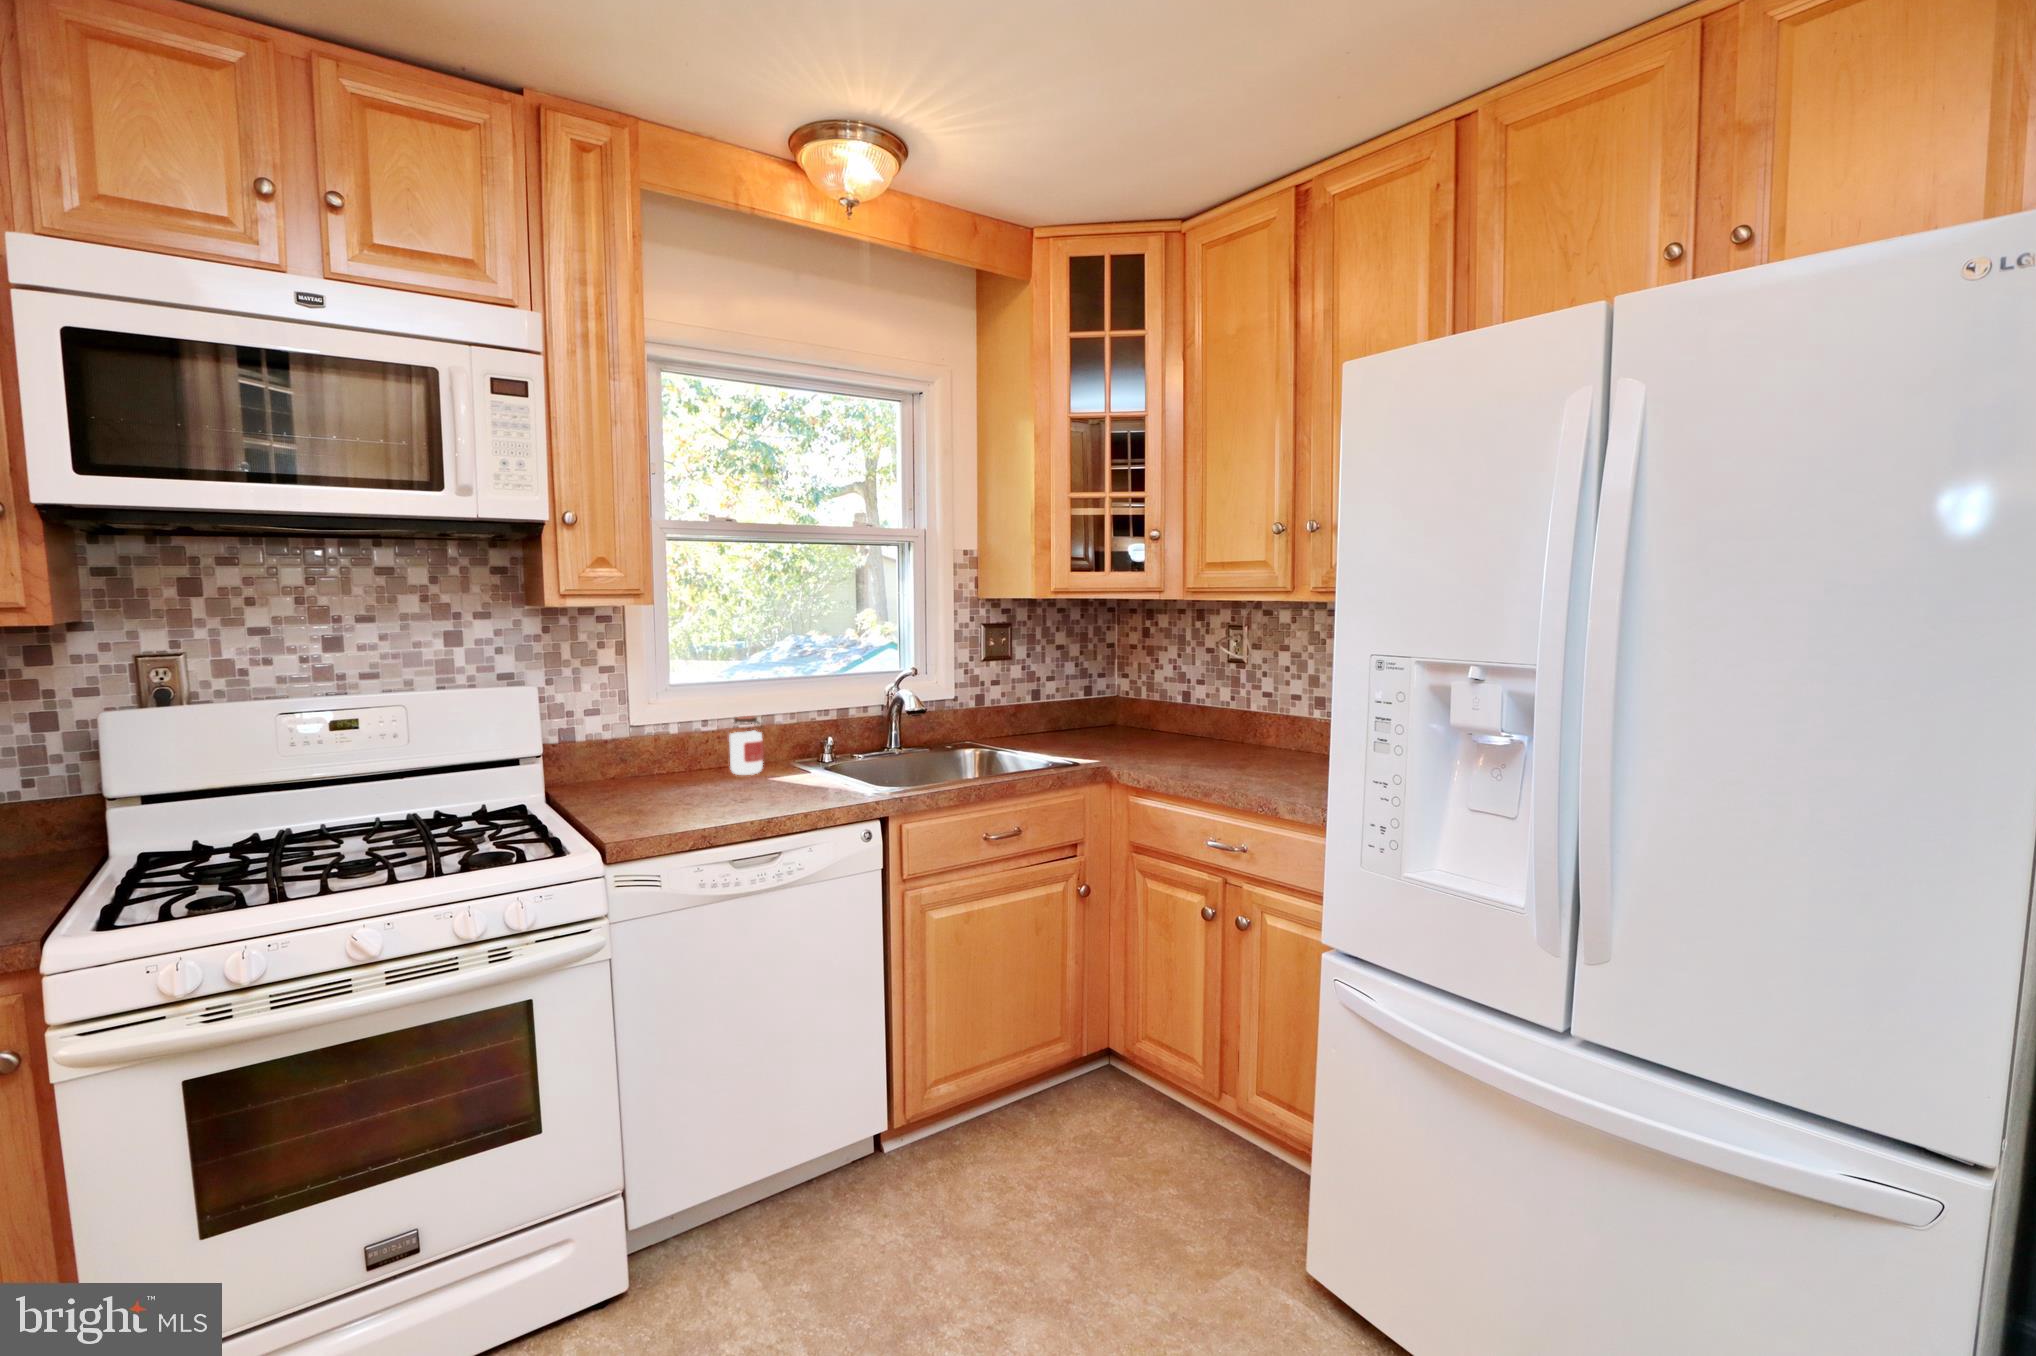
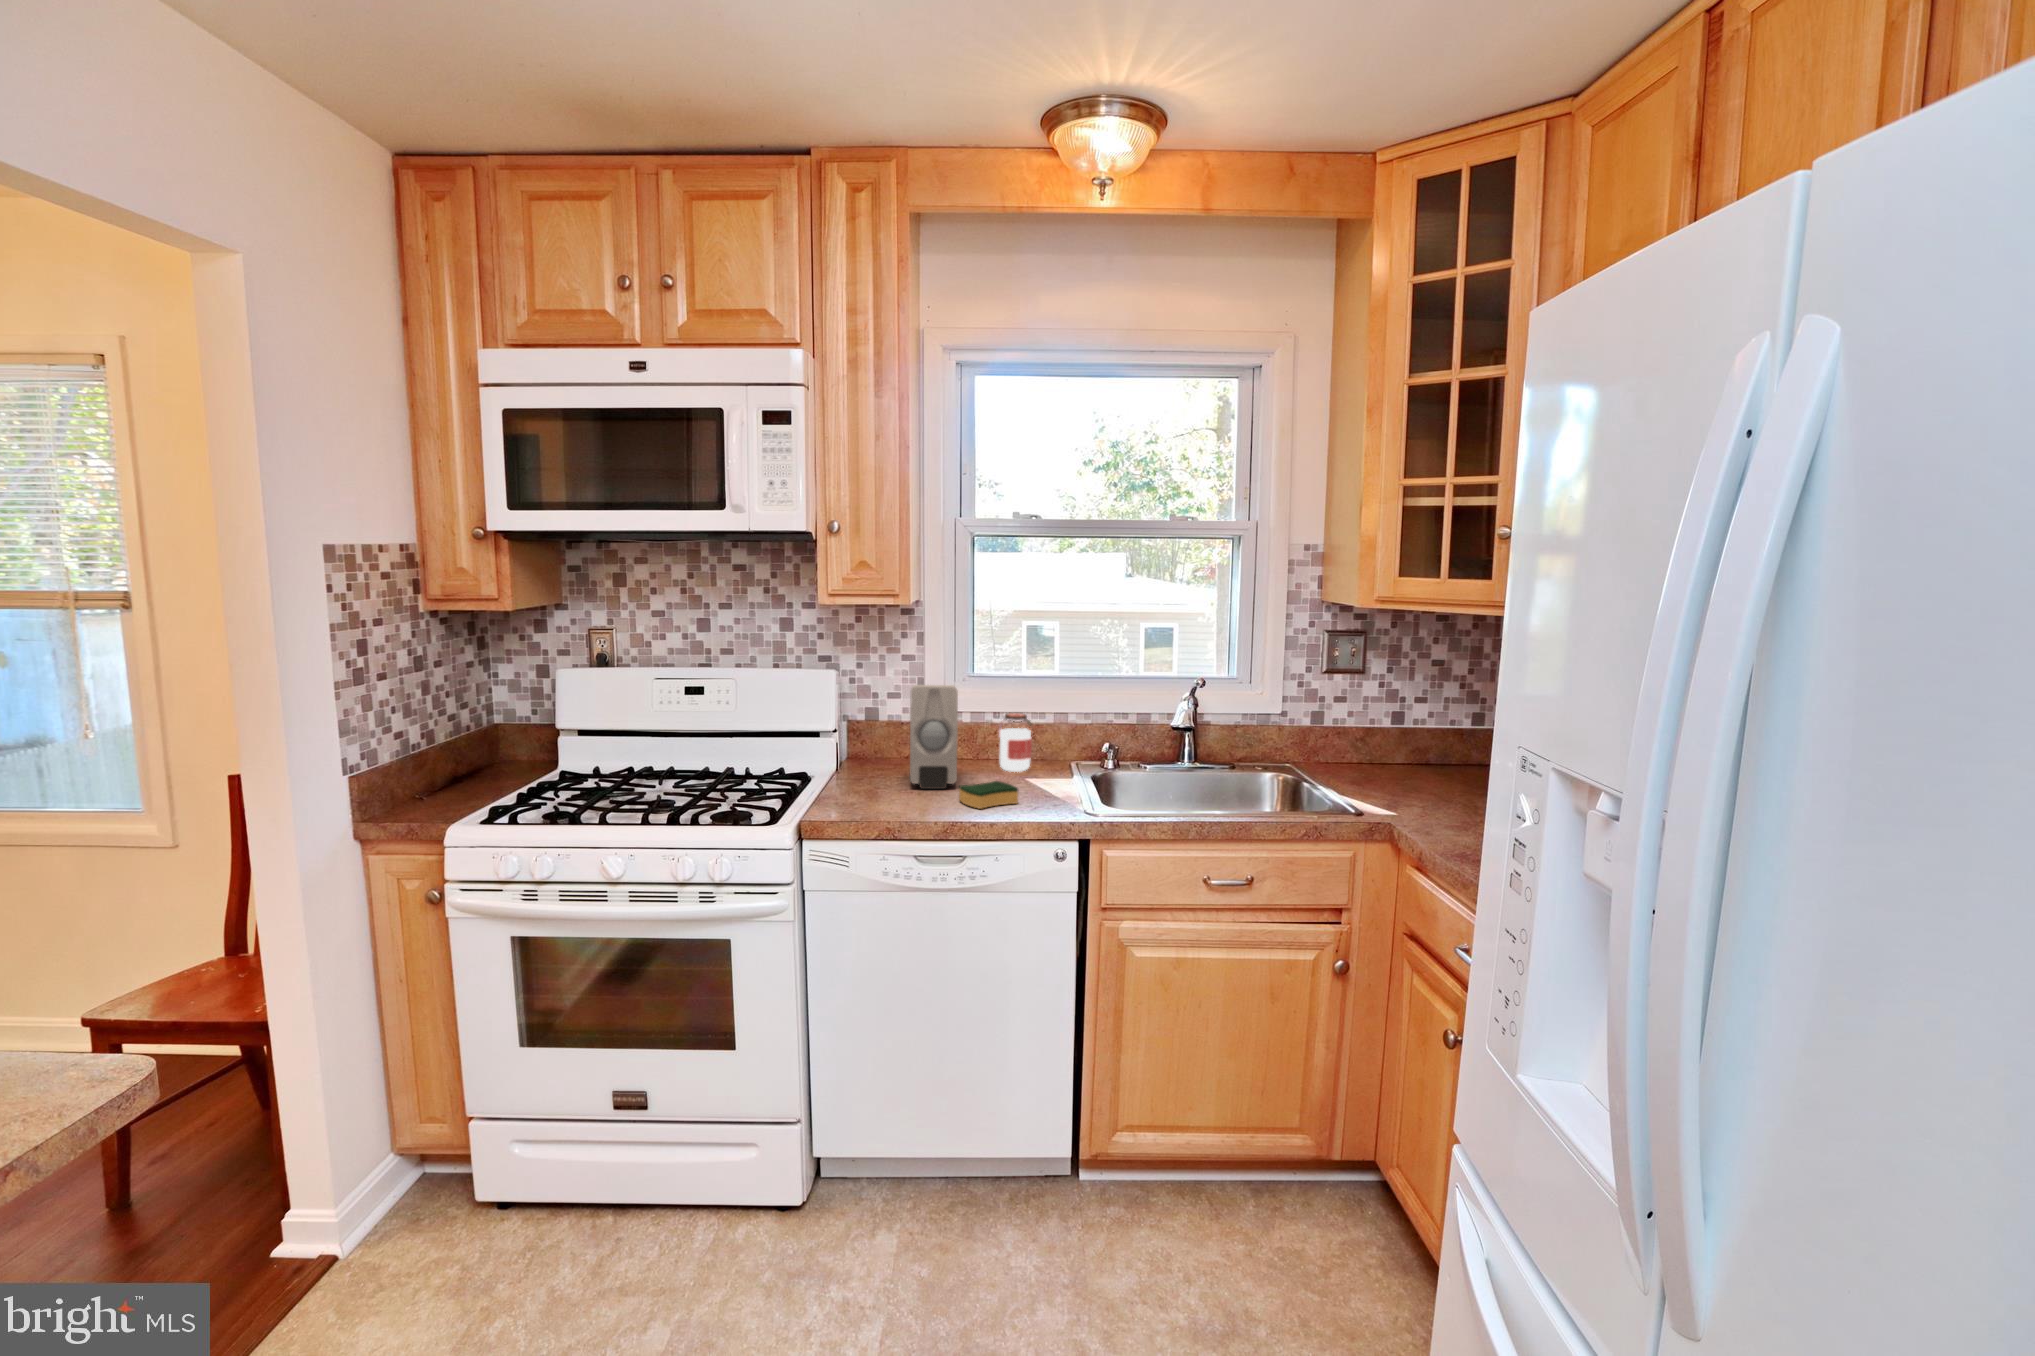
soap dispenser: none [643,689,720,800] -> present [910,685,958,789]
sponge: none [742,779,803,805] -> present [959,781,1018,809]

